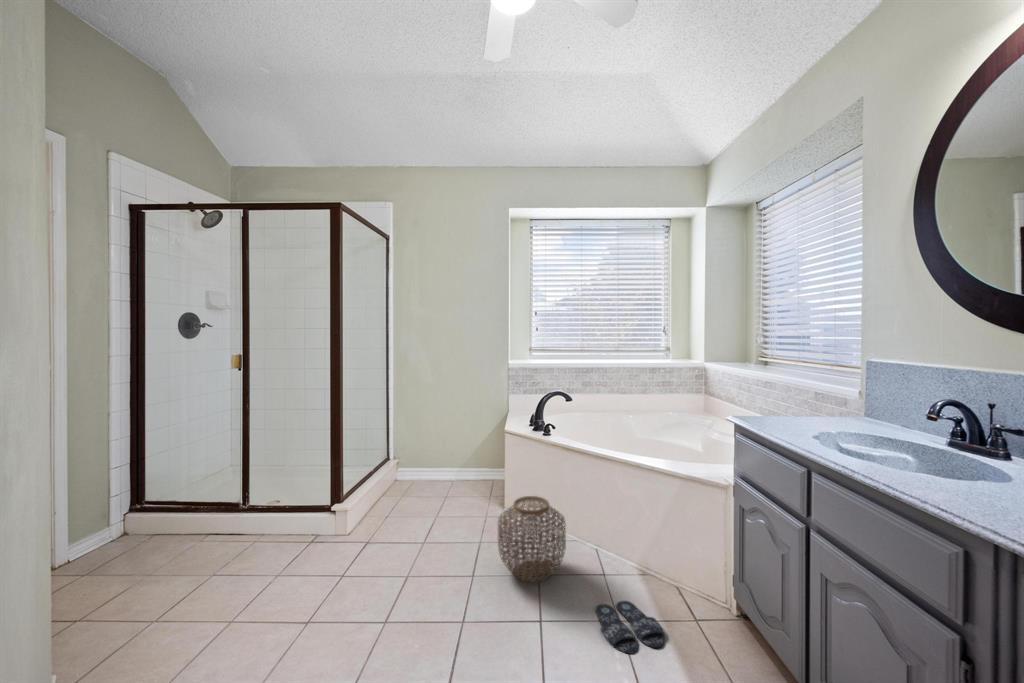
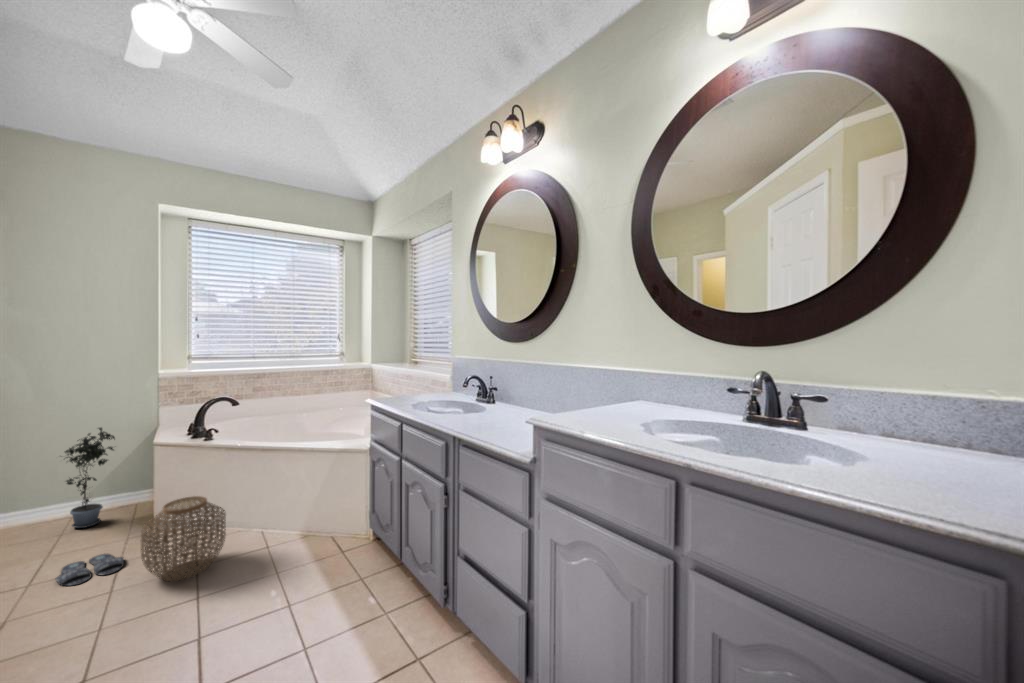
potted plant: none [445,411,481,495] -> present [65,428,115,528]
slippers: present [596,601,664,654] -> present [56,554,124,586]

